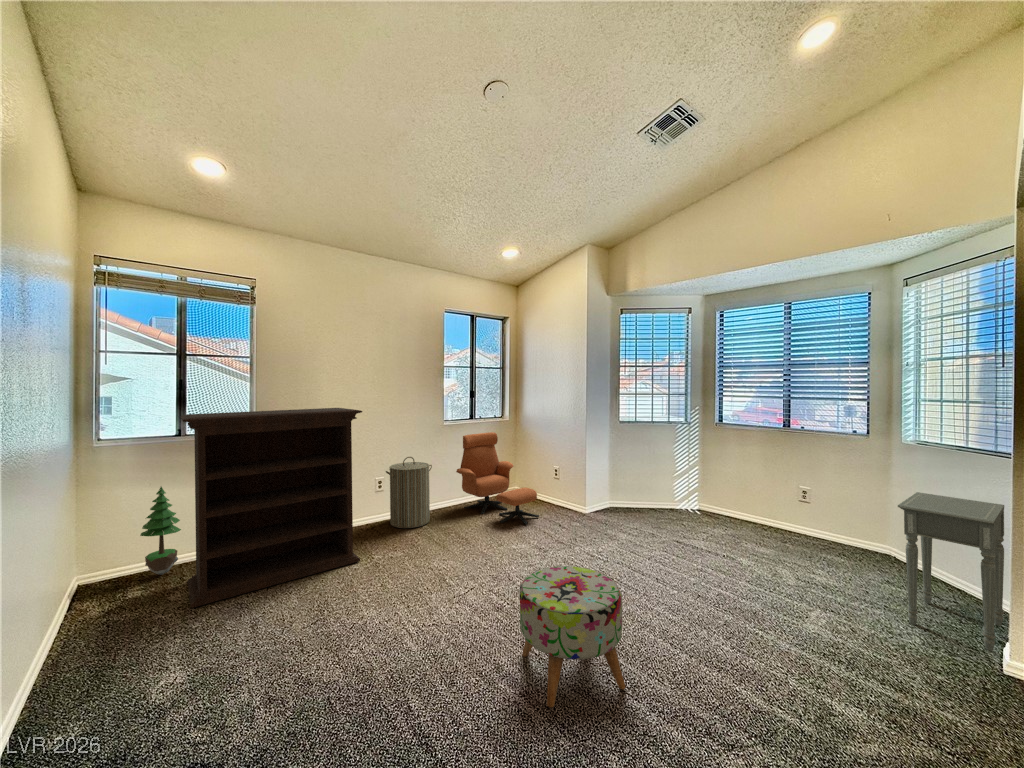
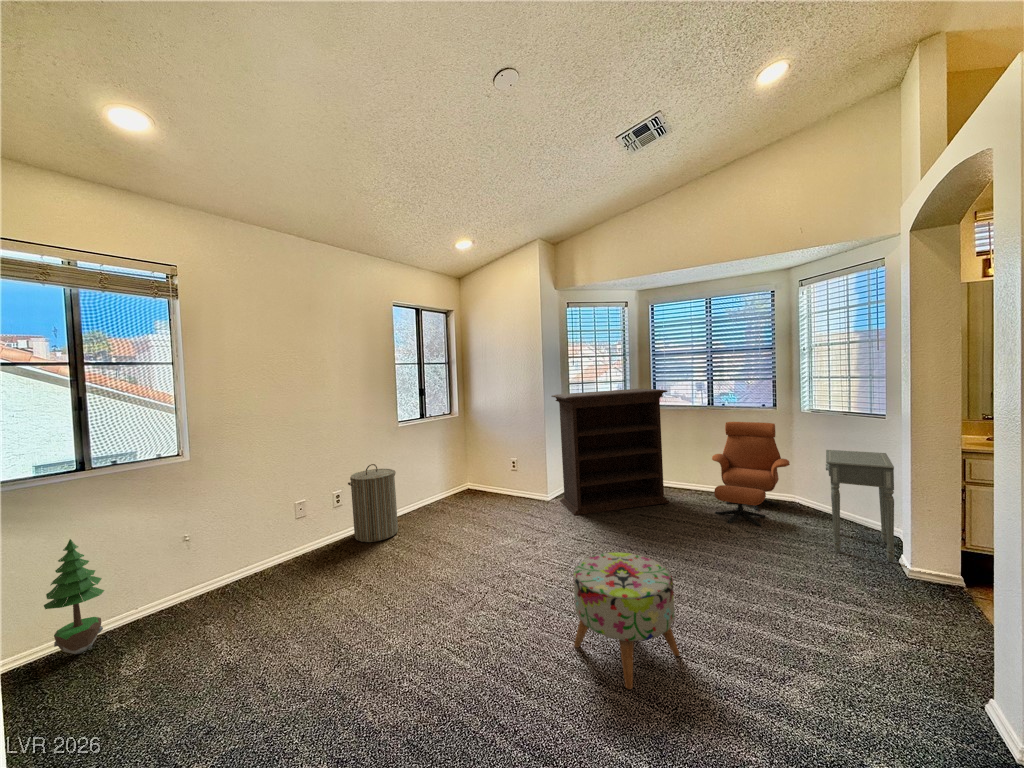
bookshelf: present [181,408,362,608] -> present [552,389,669,515]
lounge chair: present [456,432,539,524] -> present [712,422,790,526]

